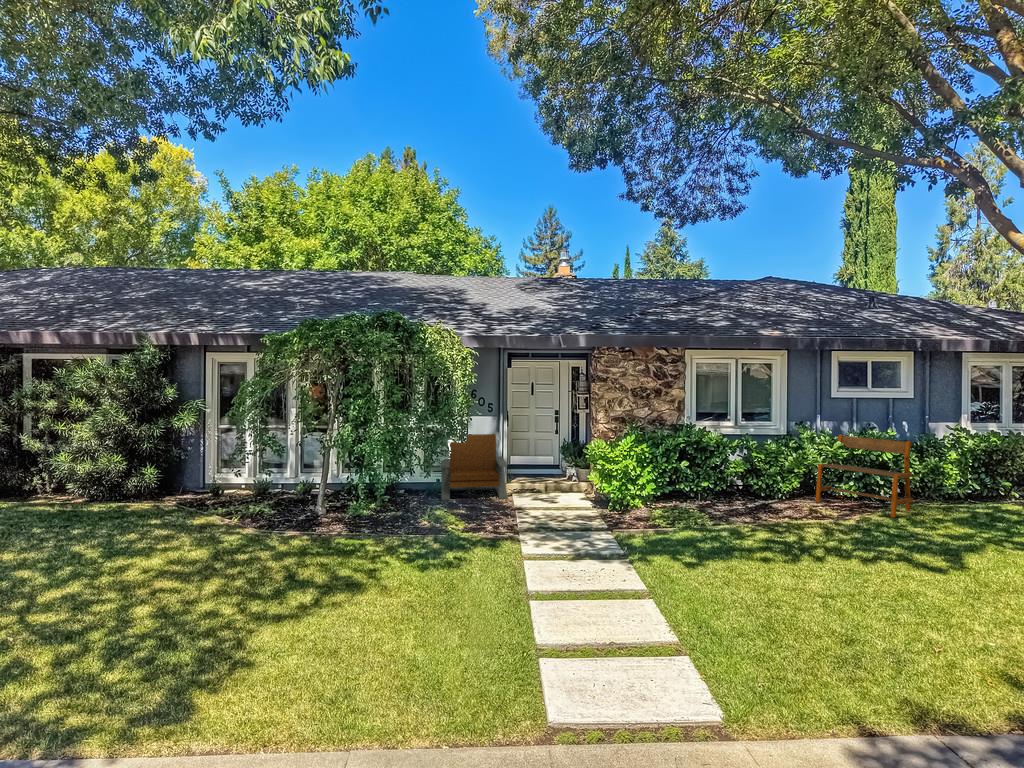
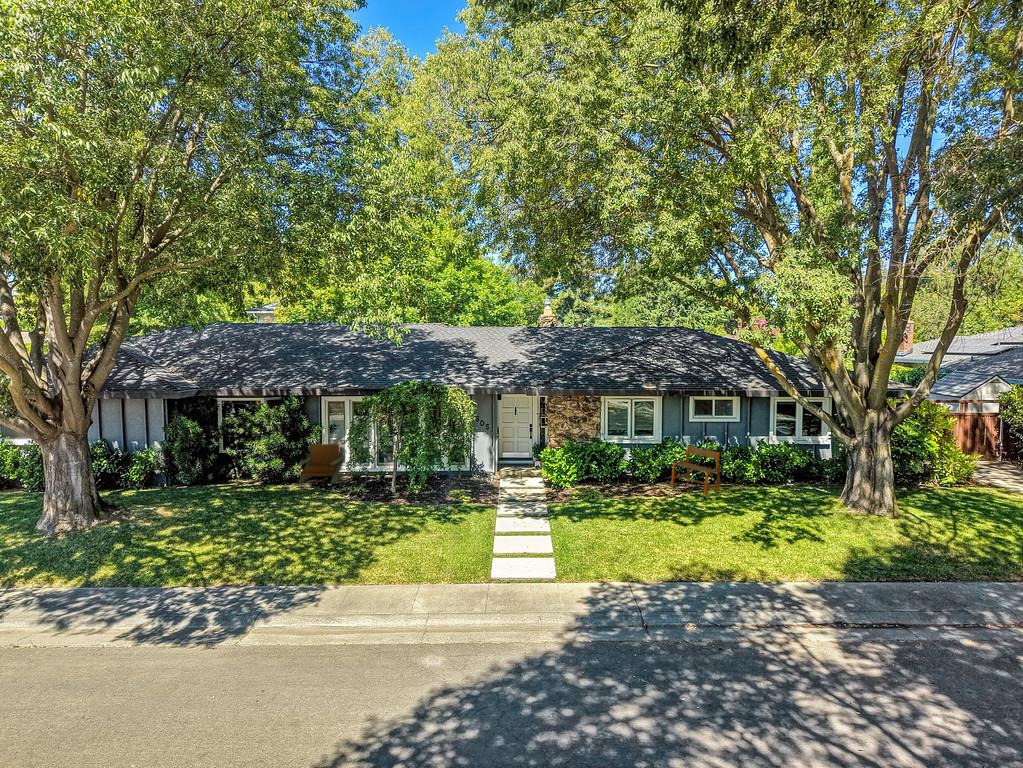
lounge chair: present [441,434,508,501] -> present [298,444,345,483]

